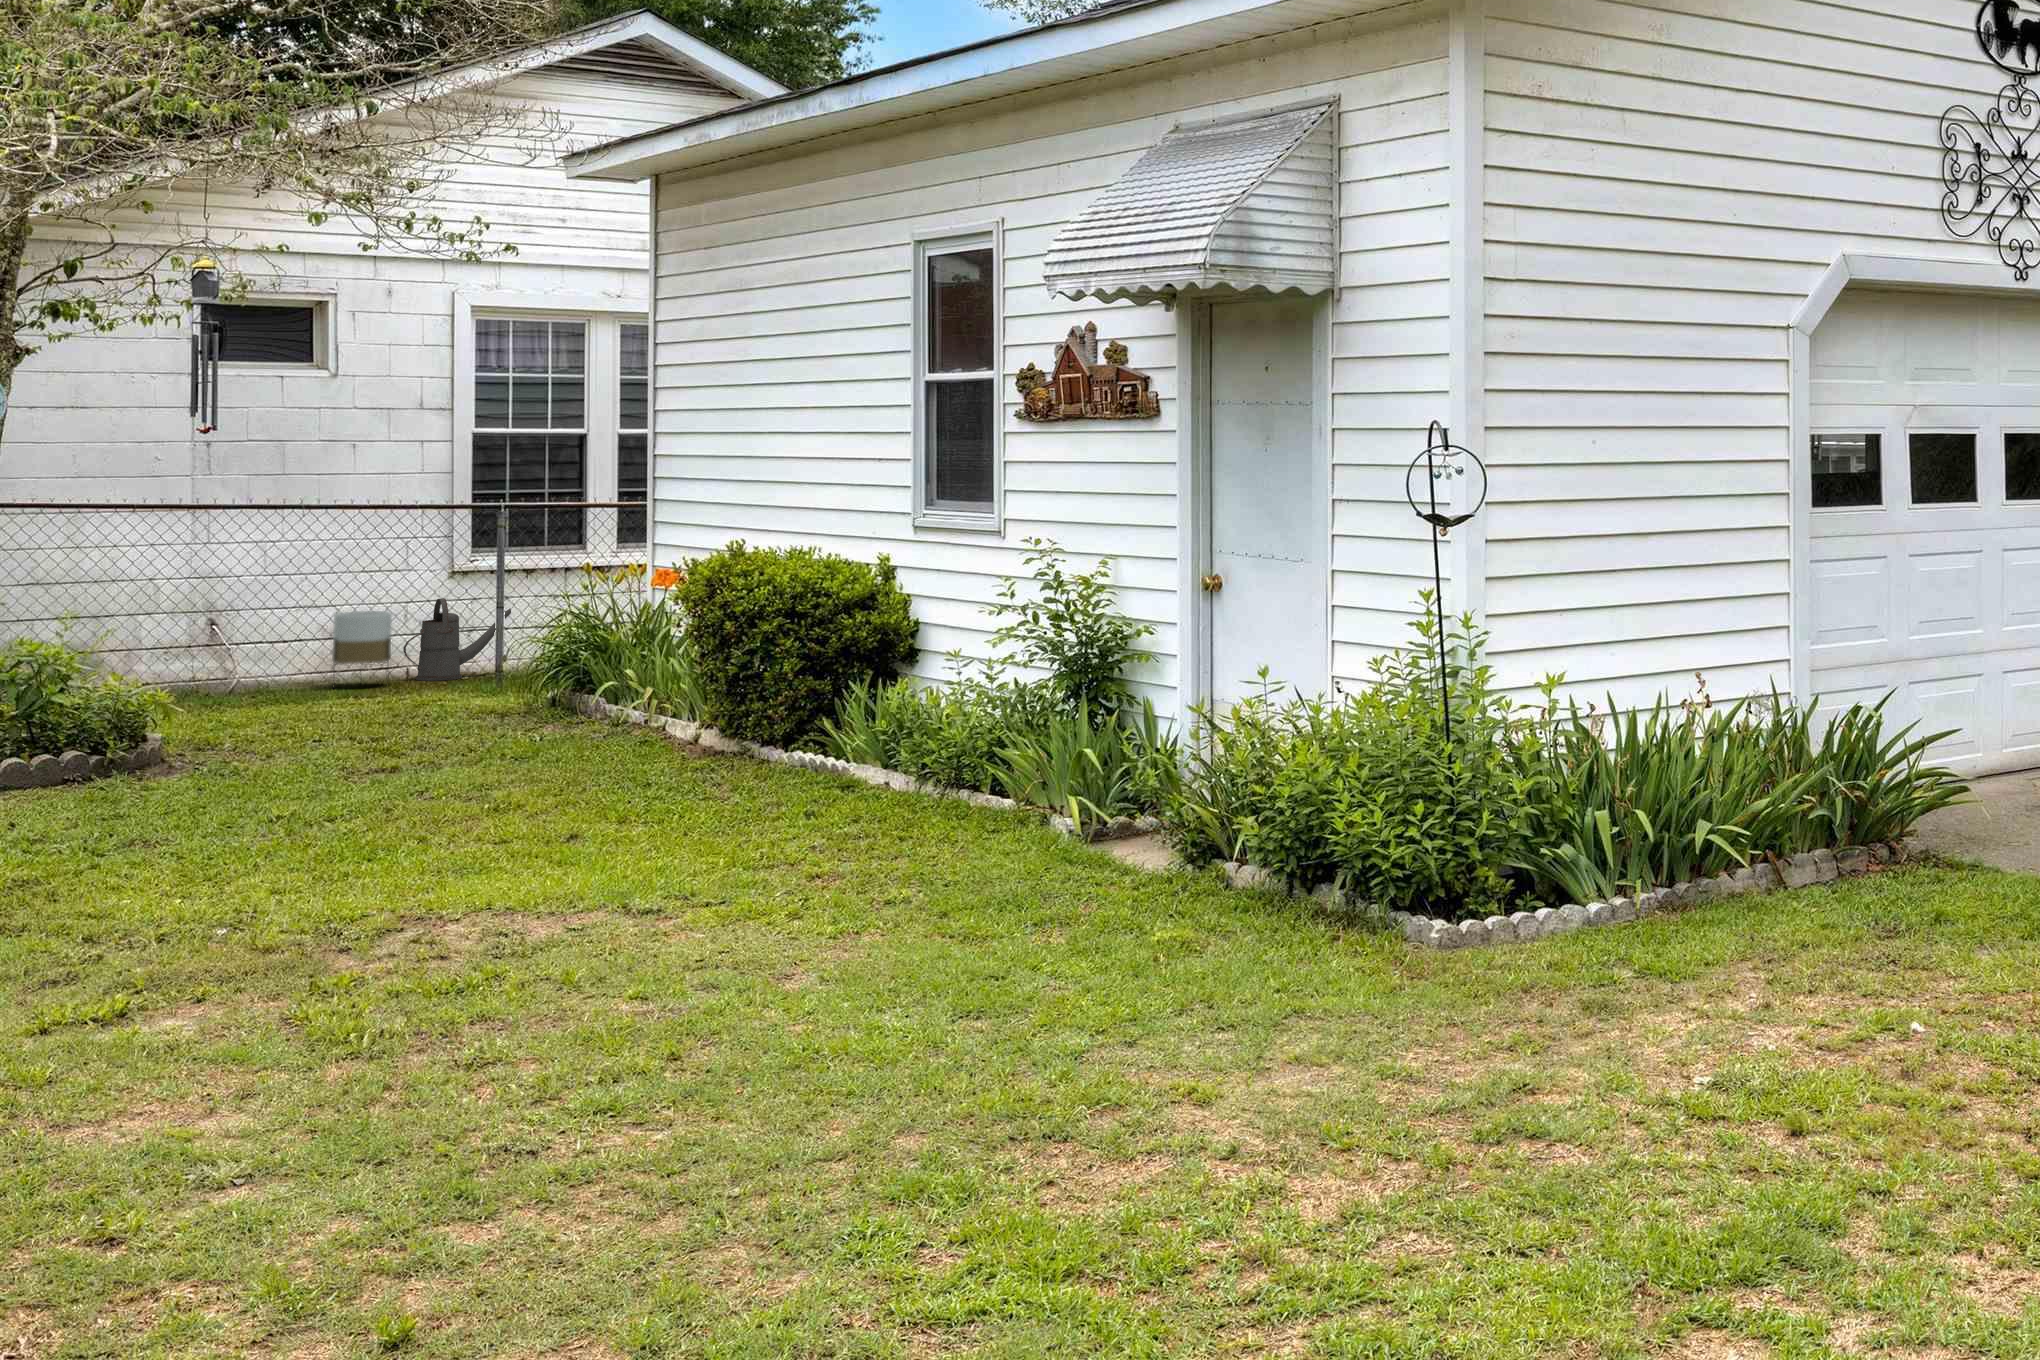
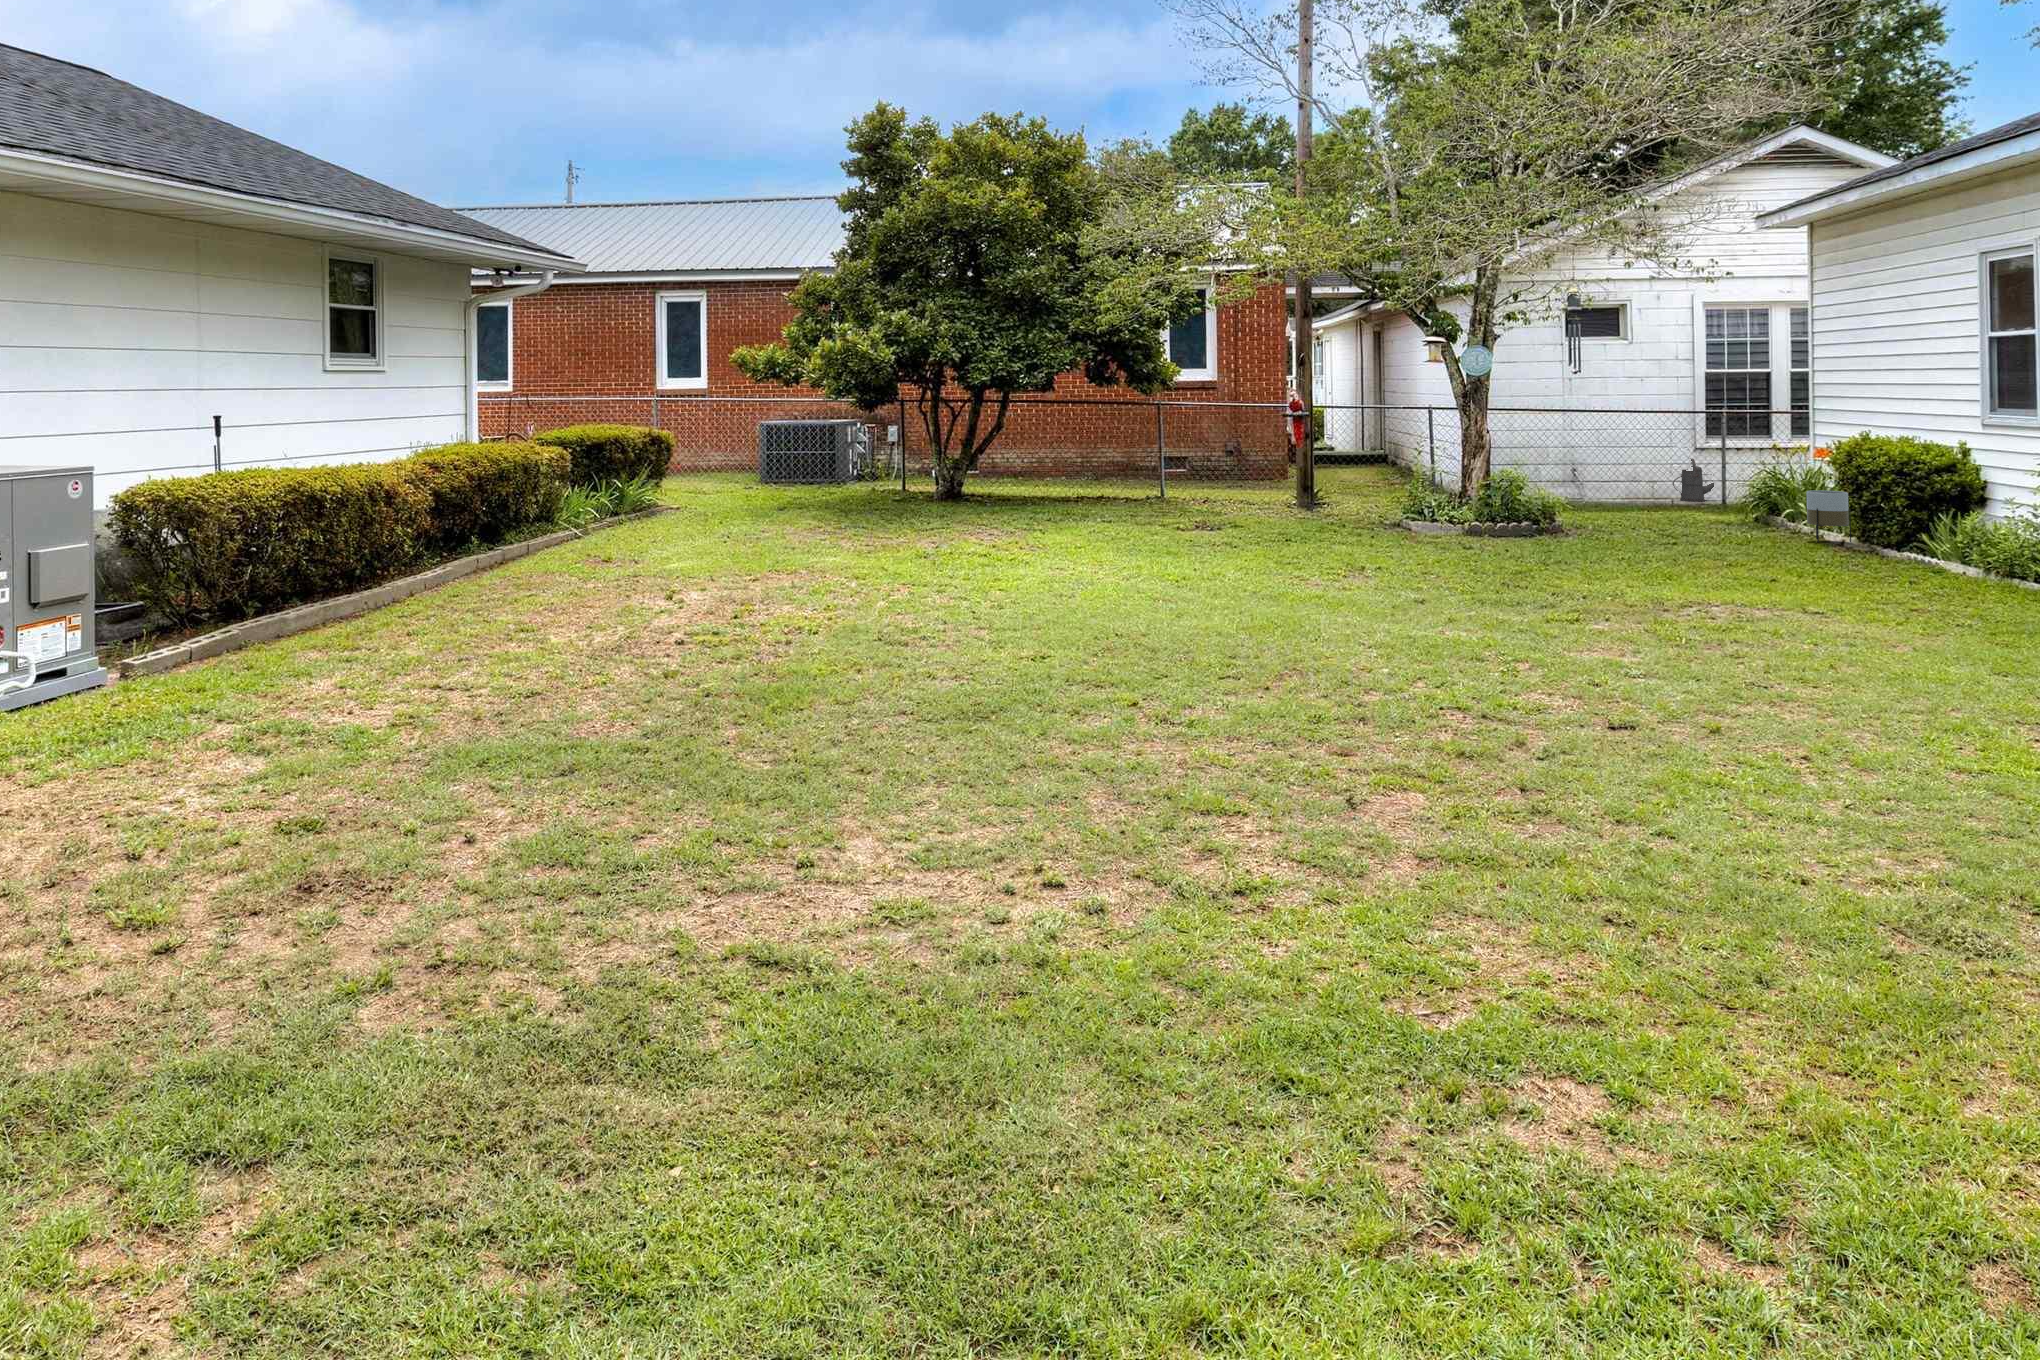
planter: present [332,611,392,679] -> present [1806,490,1851,543]

